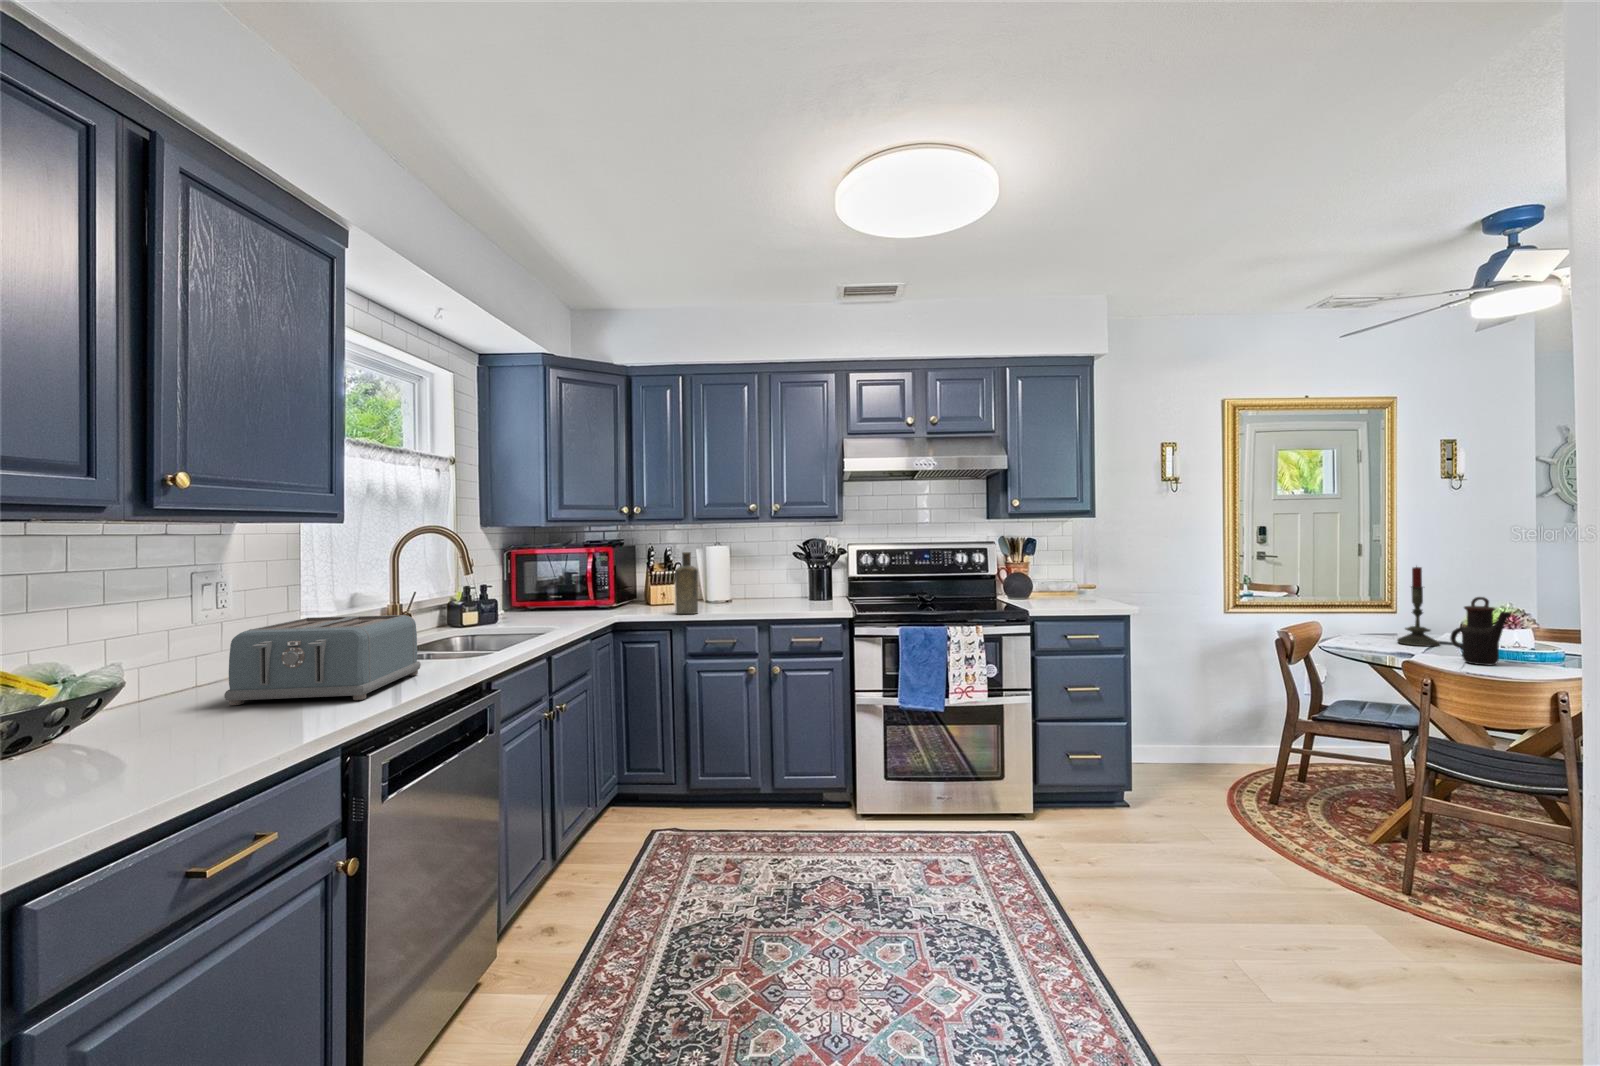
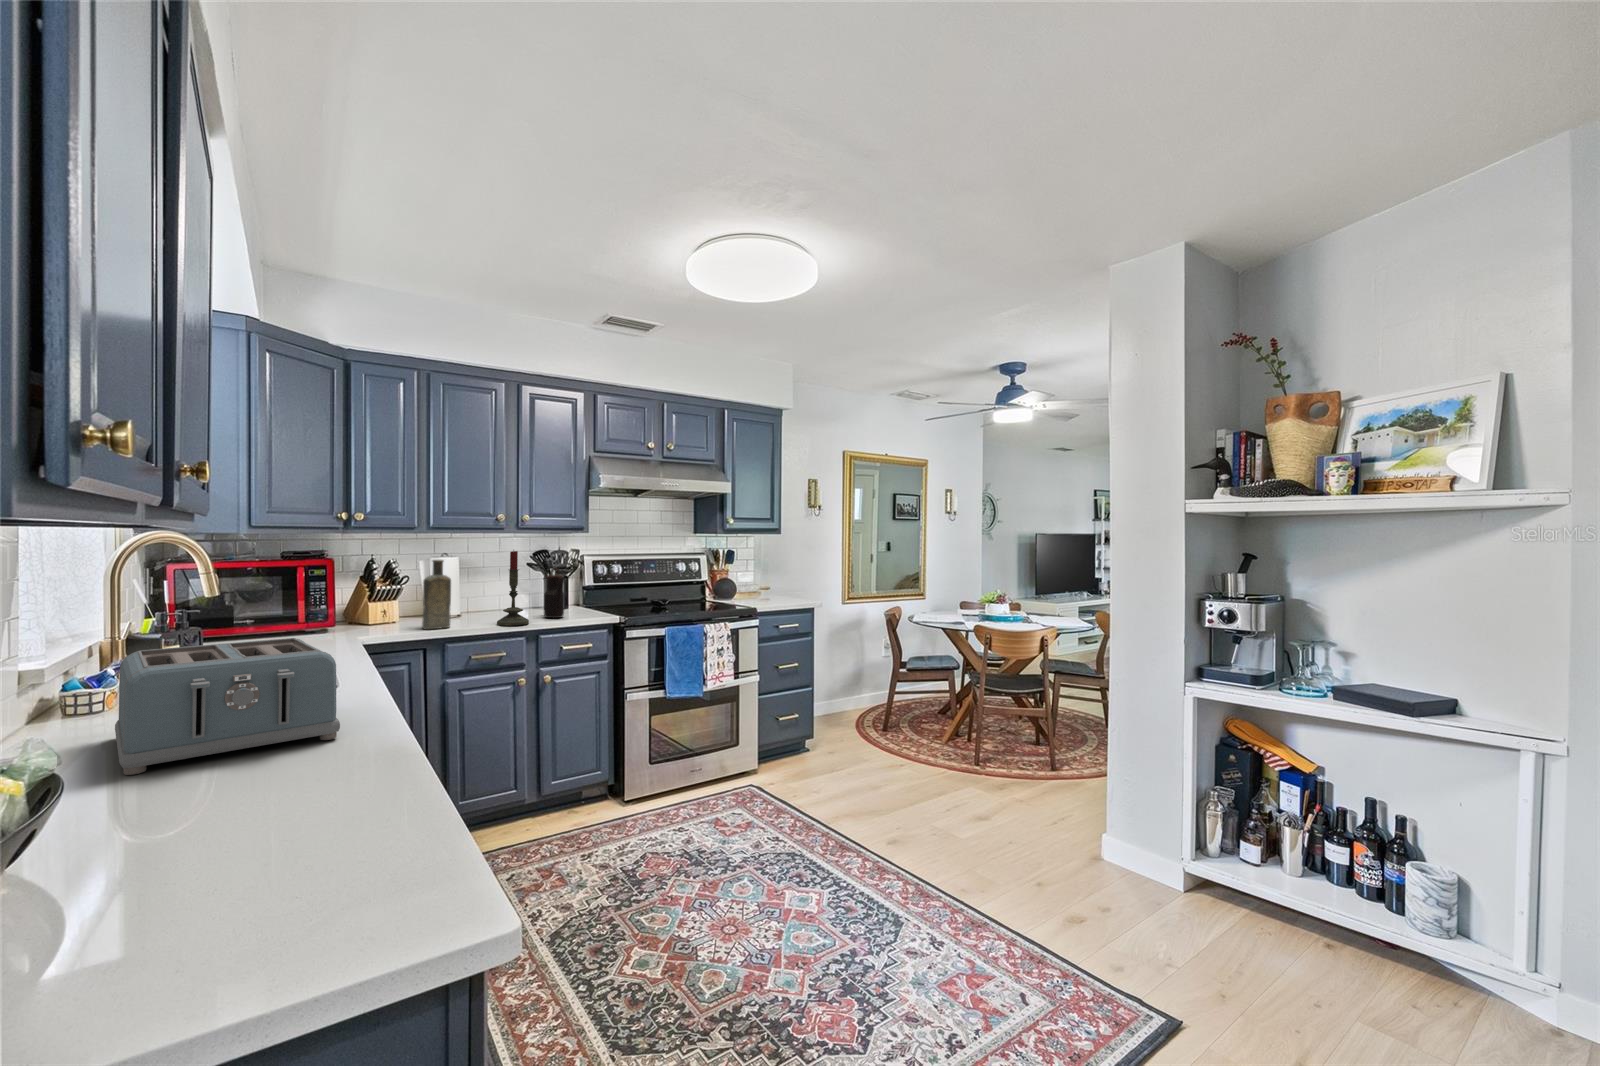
candle: present [1397,567,1439,646] -> present [497,551,529,626]
teapot: present [1450,597,1511,665] -> present [544,568,565,618]

